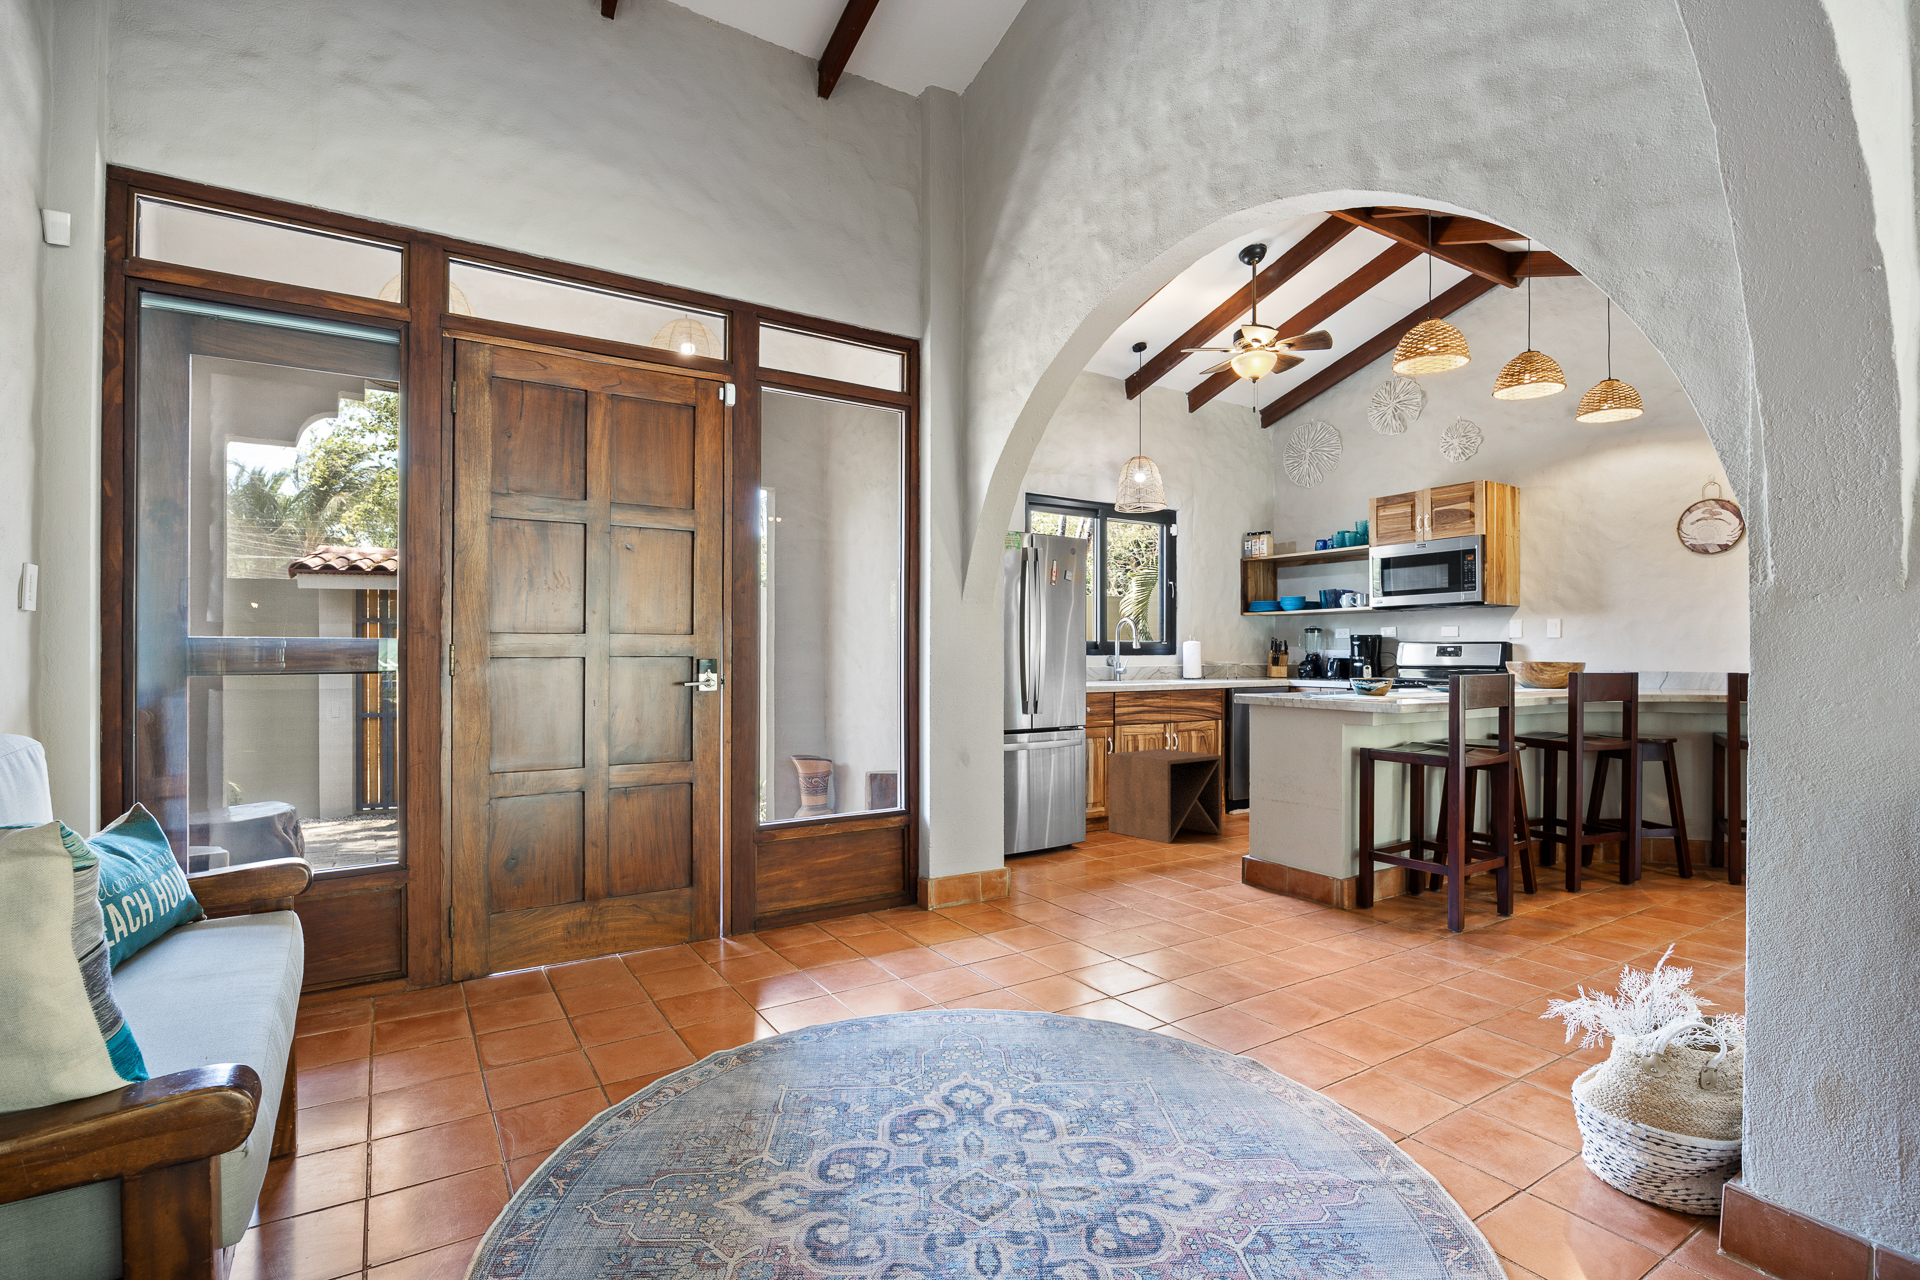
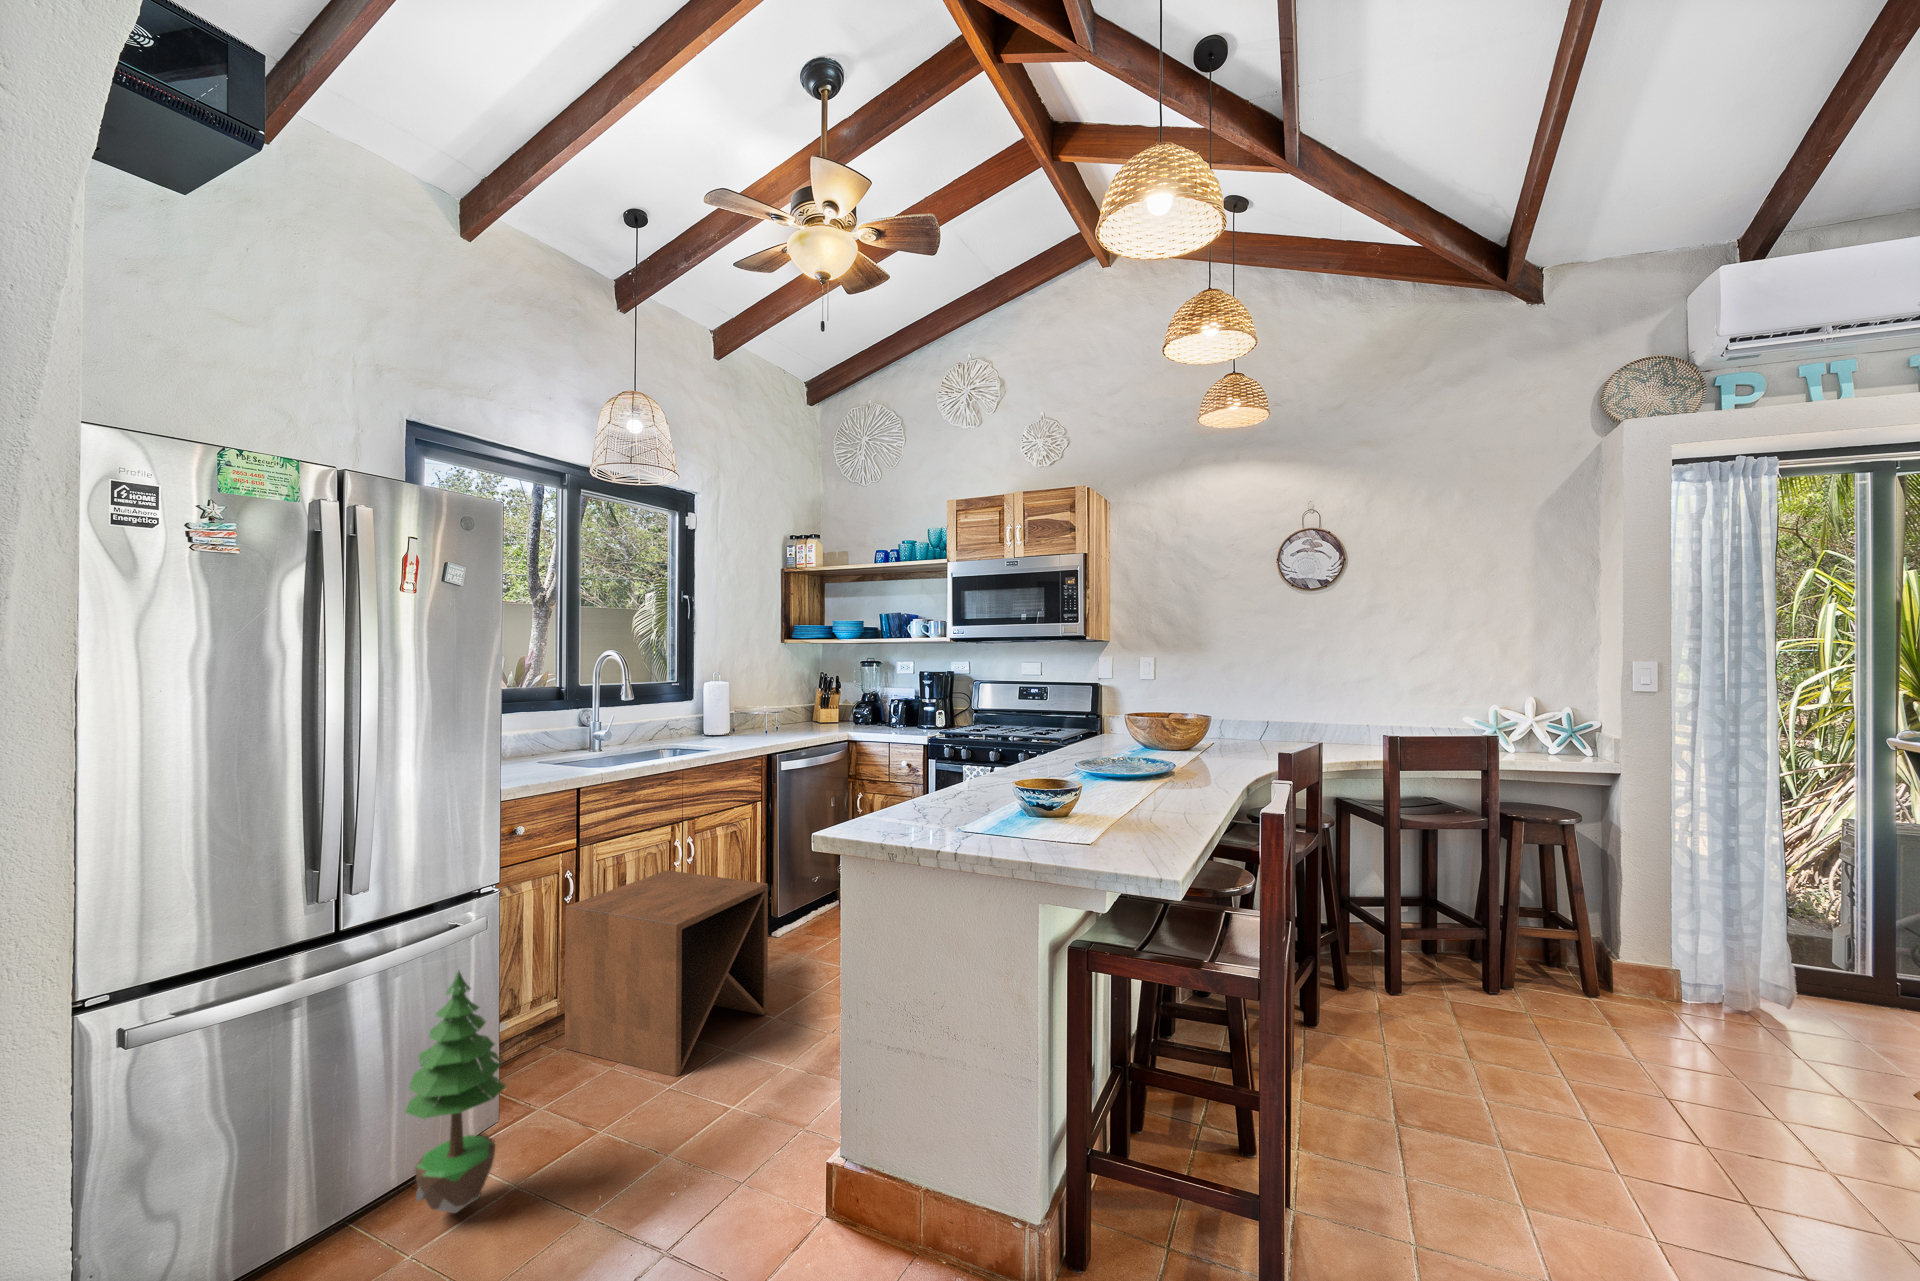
potted tree: none [1056,749,1094,856] -> present [405,972,505,1213]

